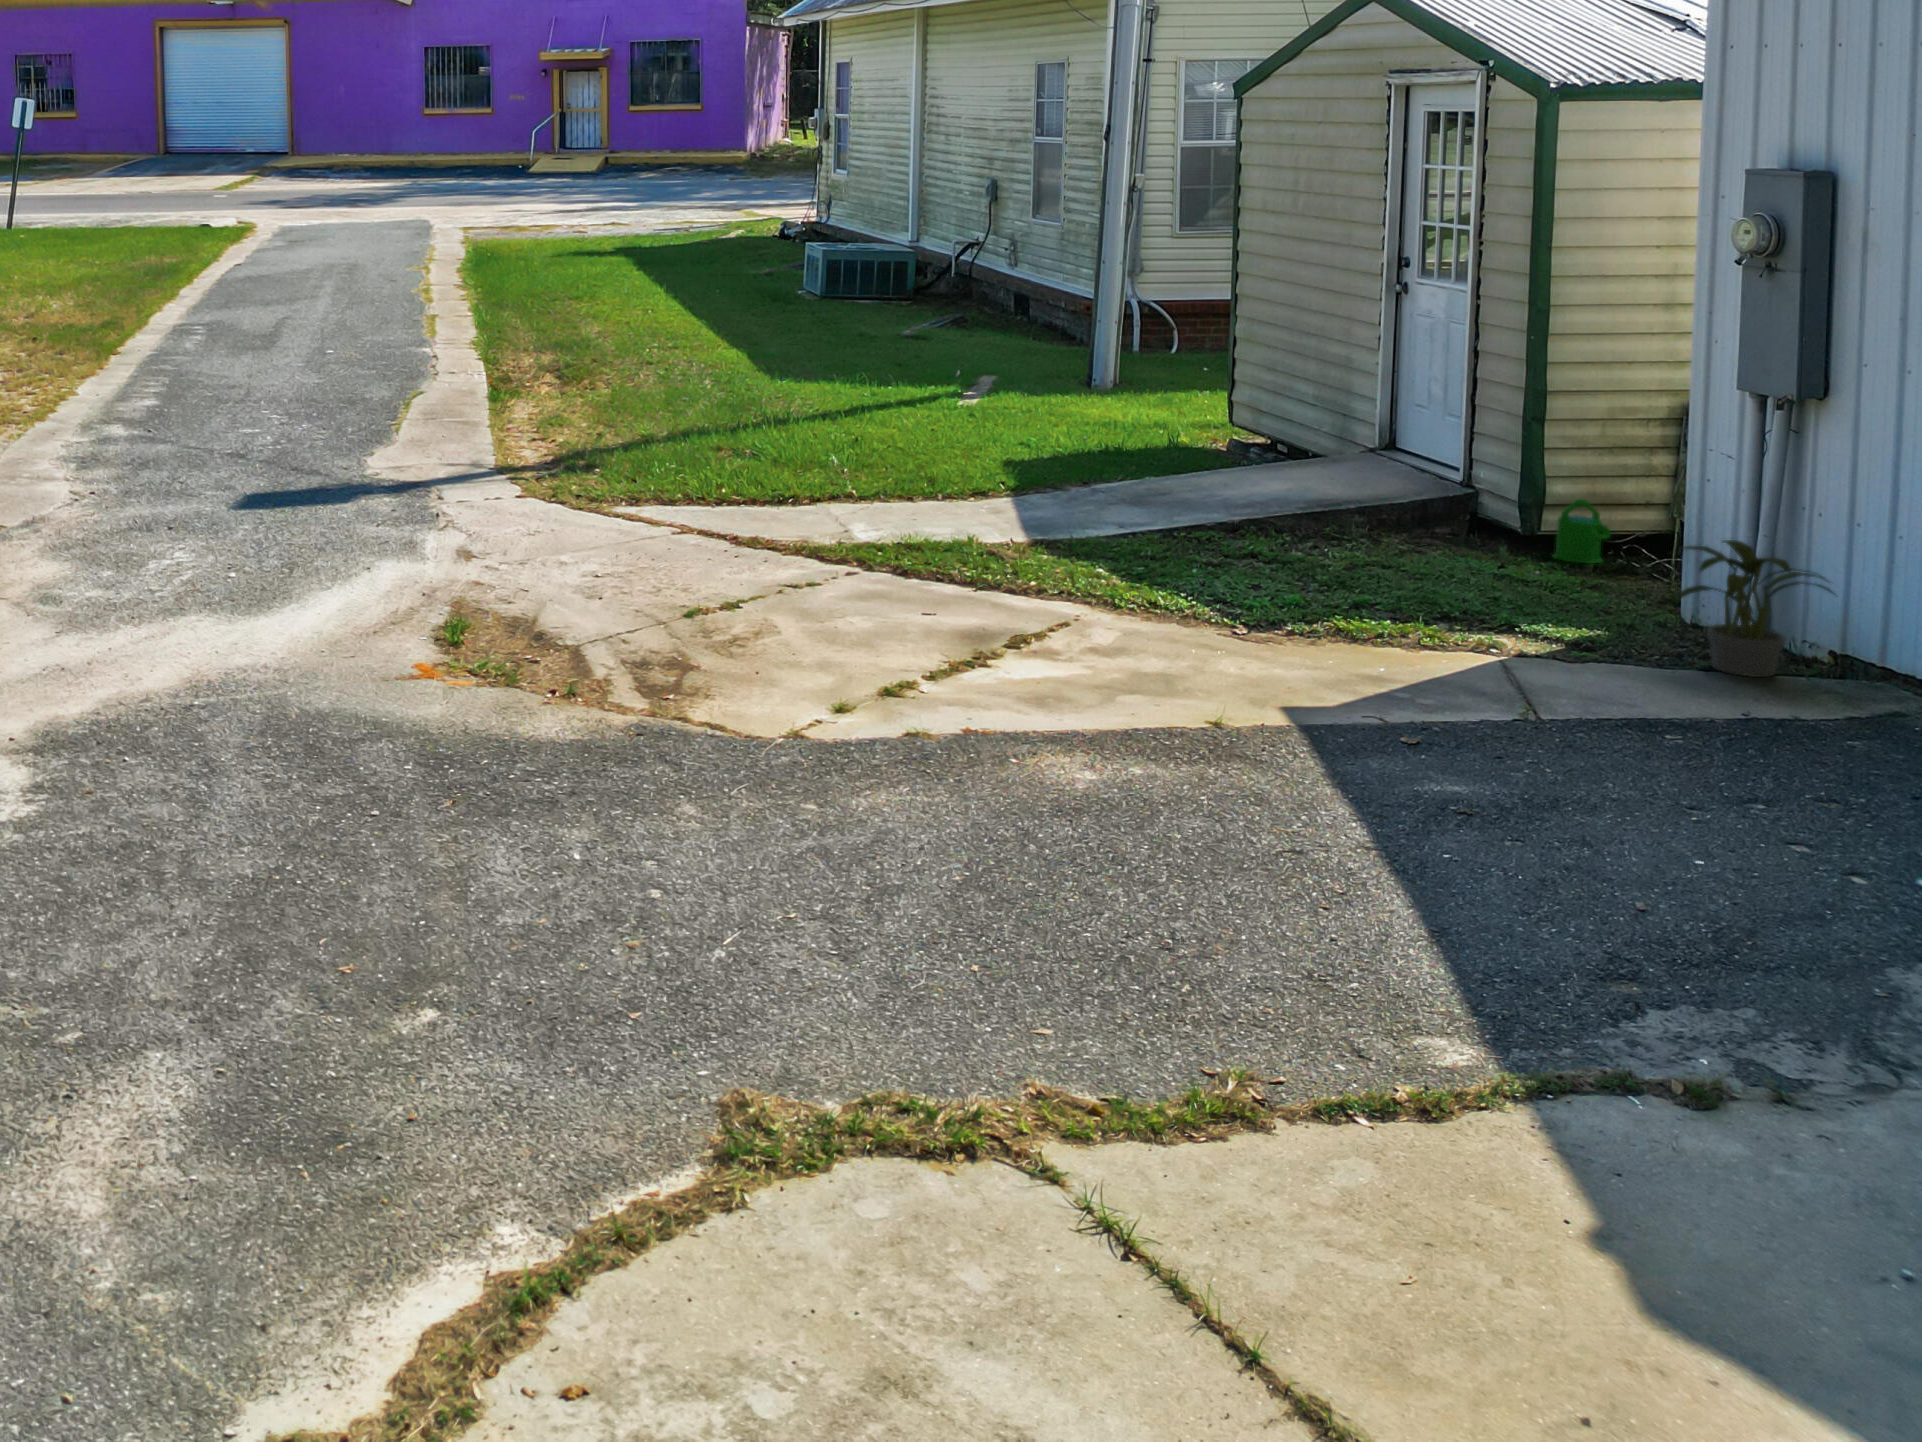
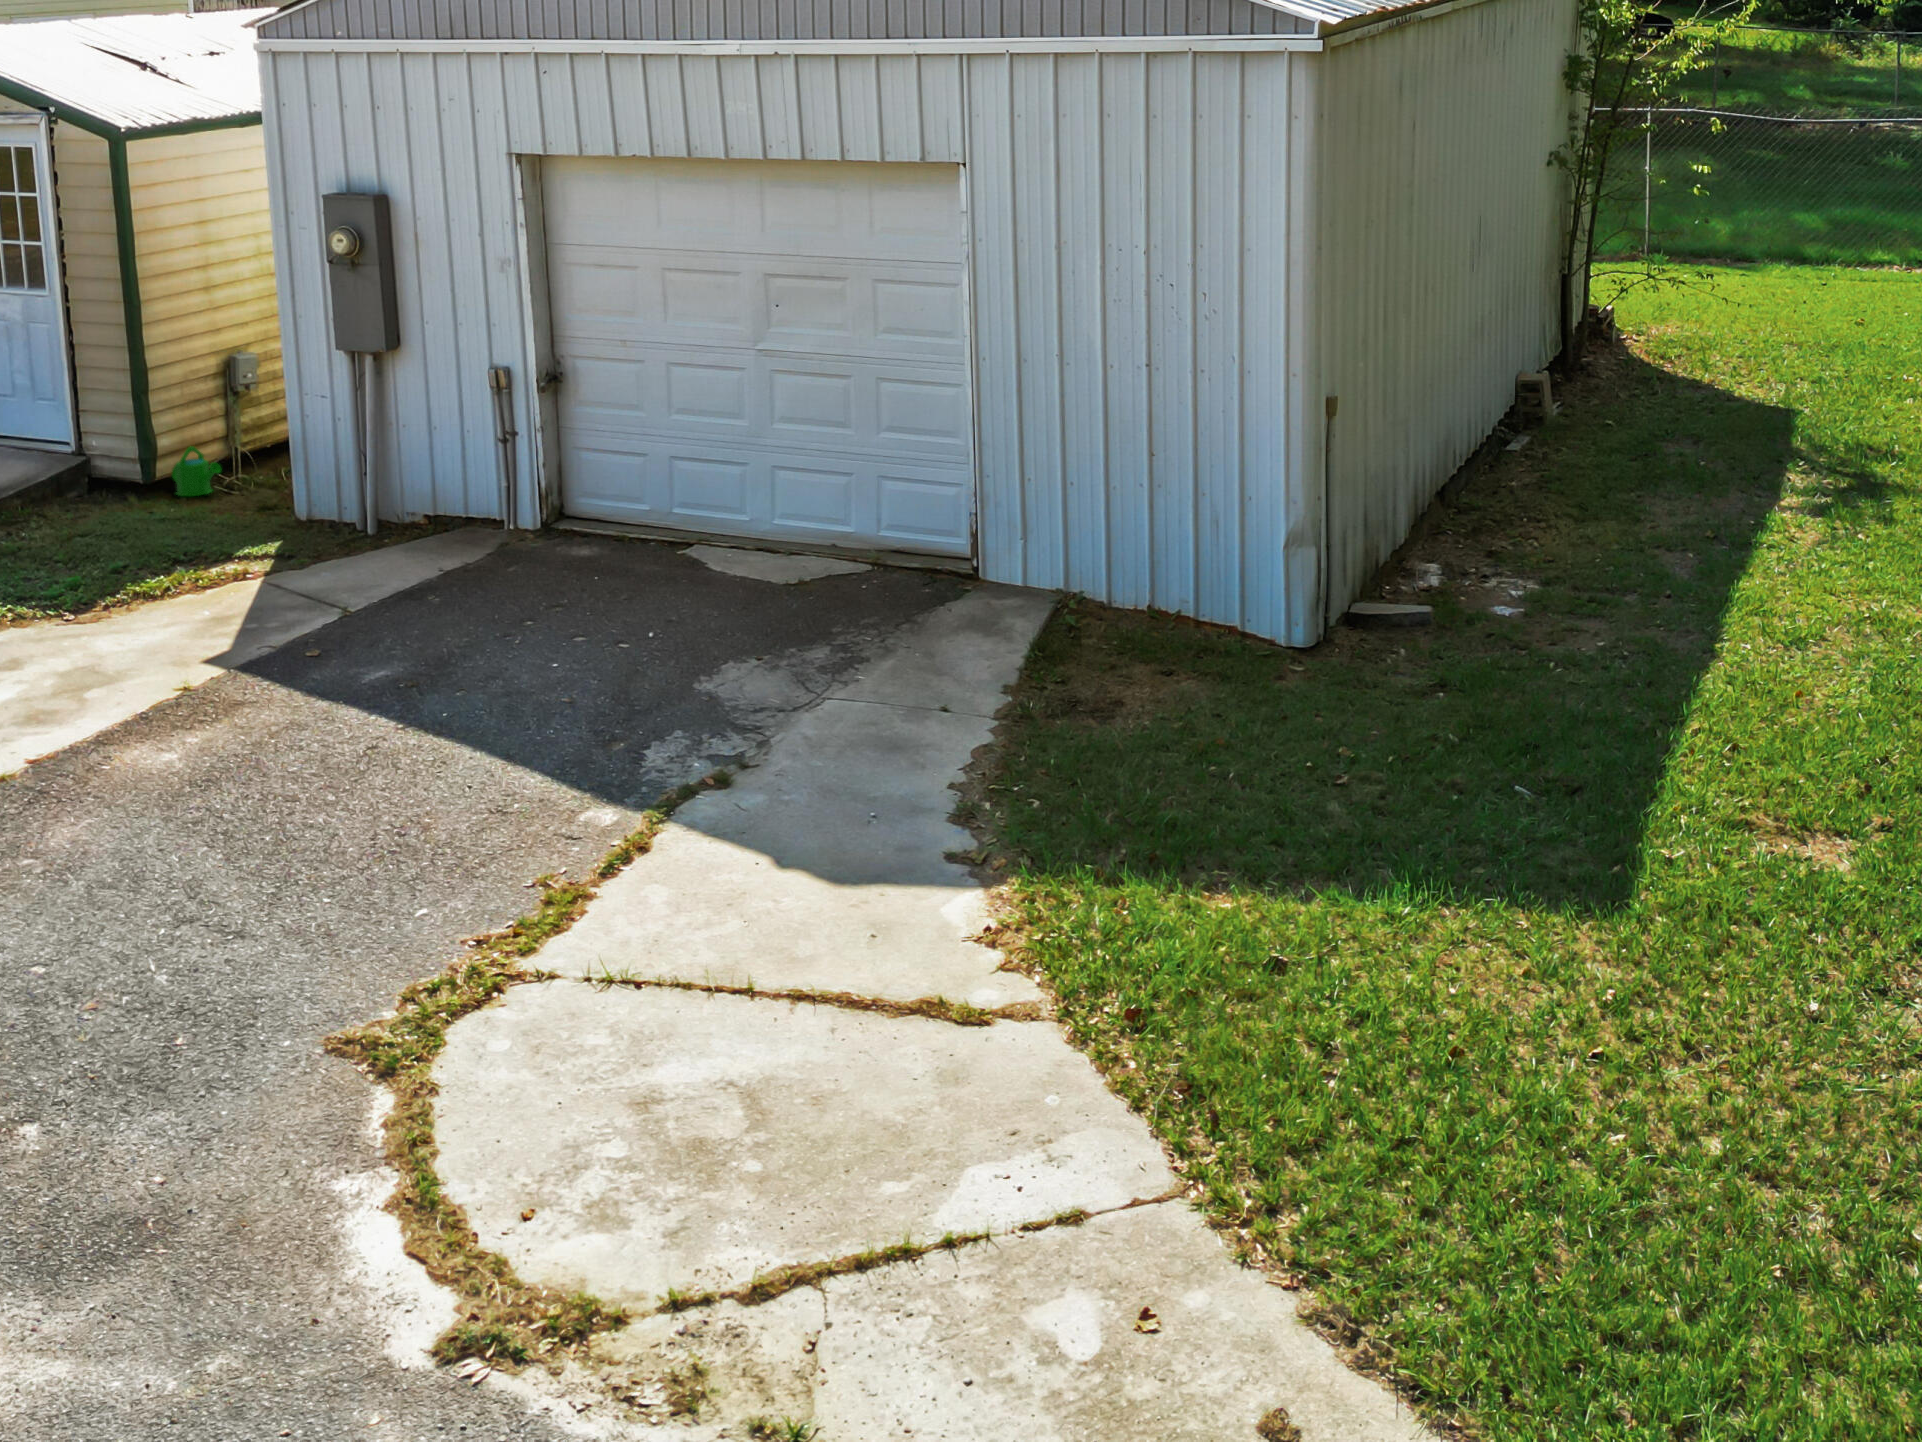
potted plant: present [1676,540,1833,677] -> none [340,456,448,547]

